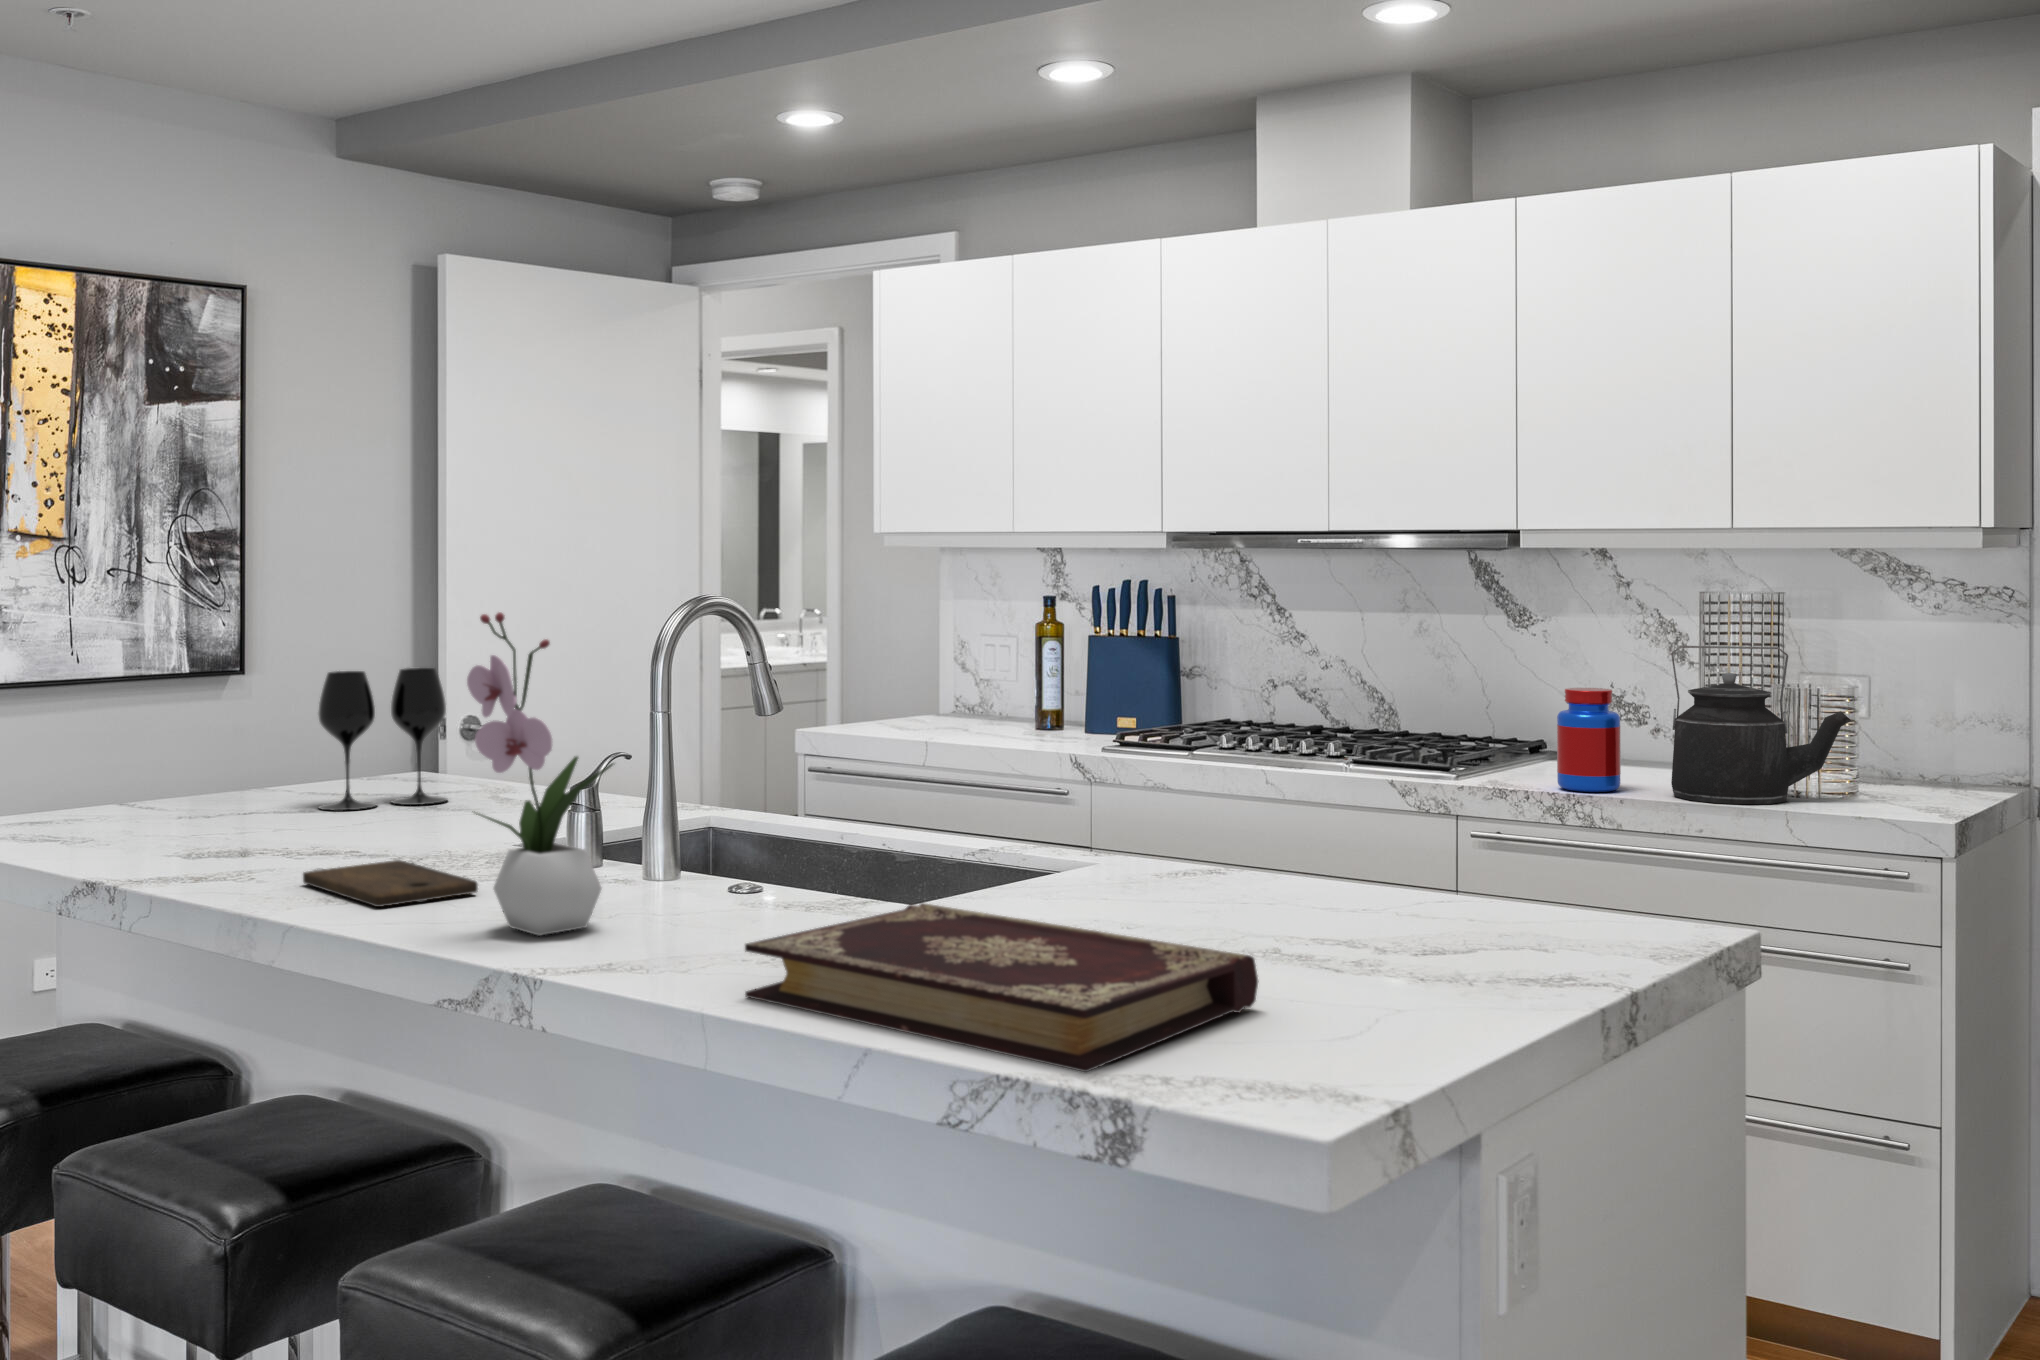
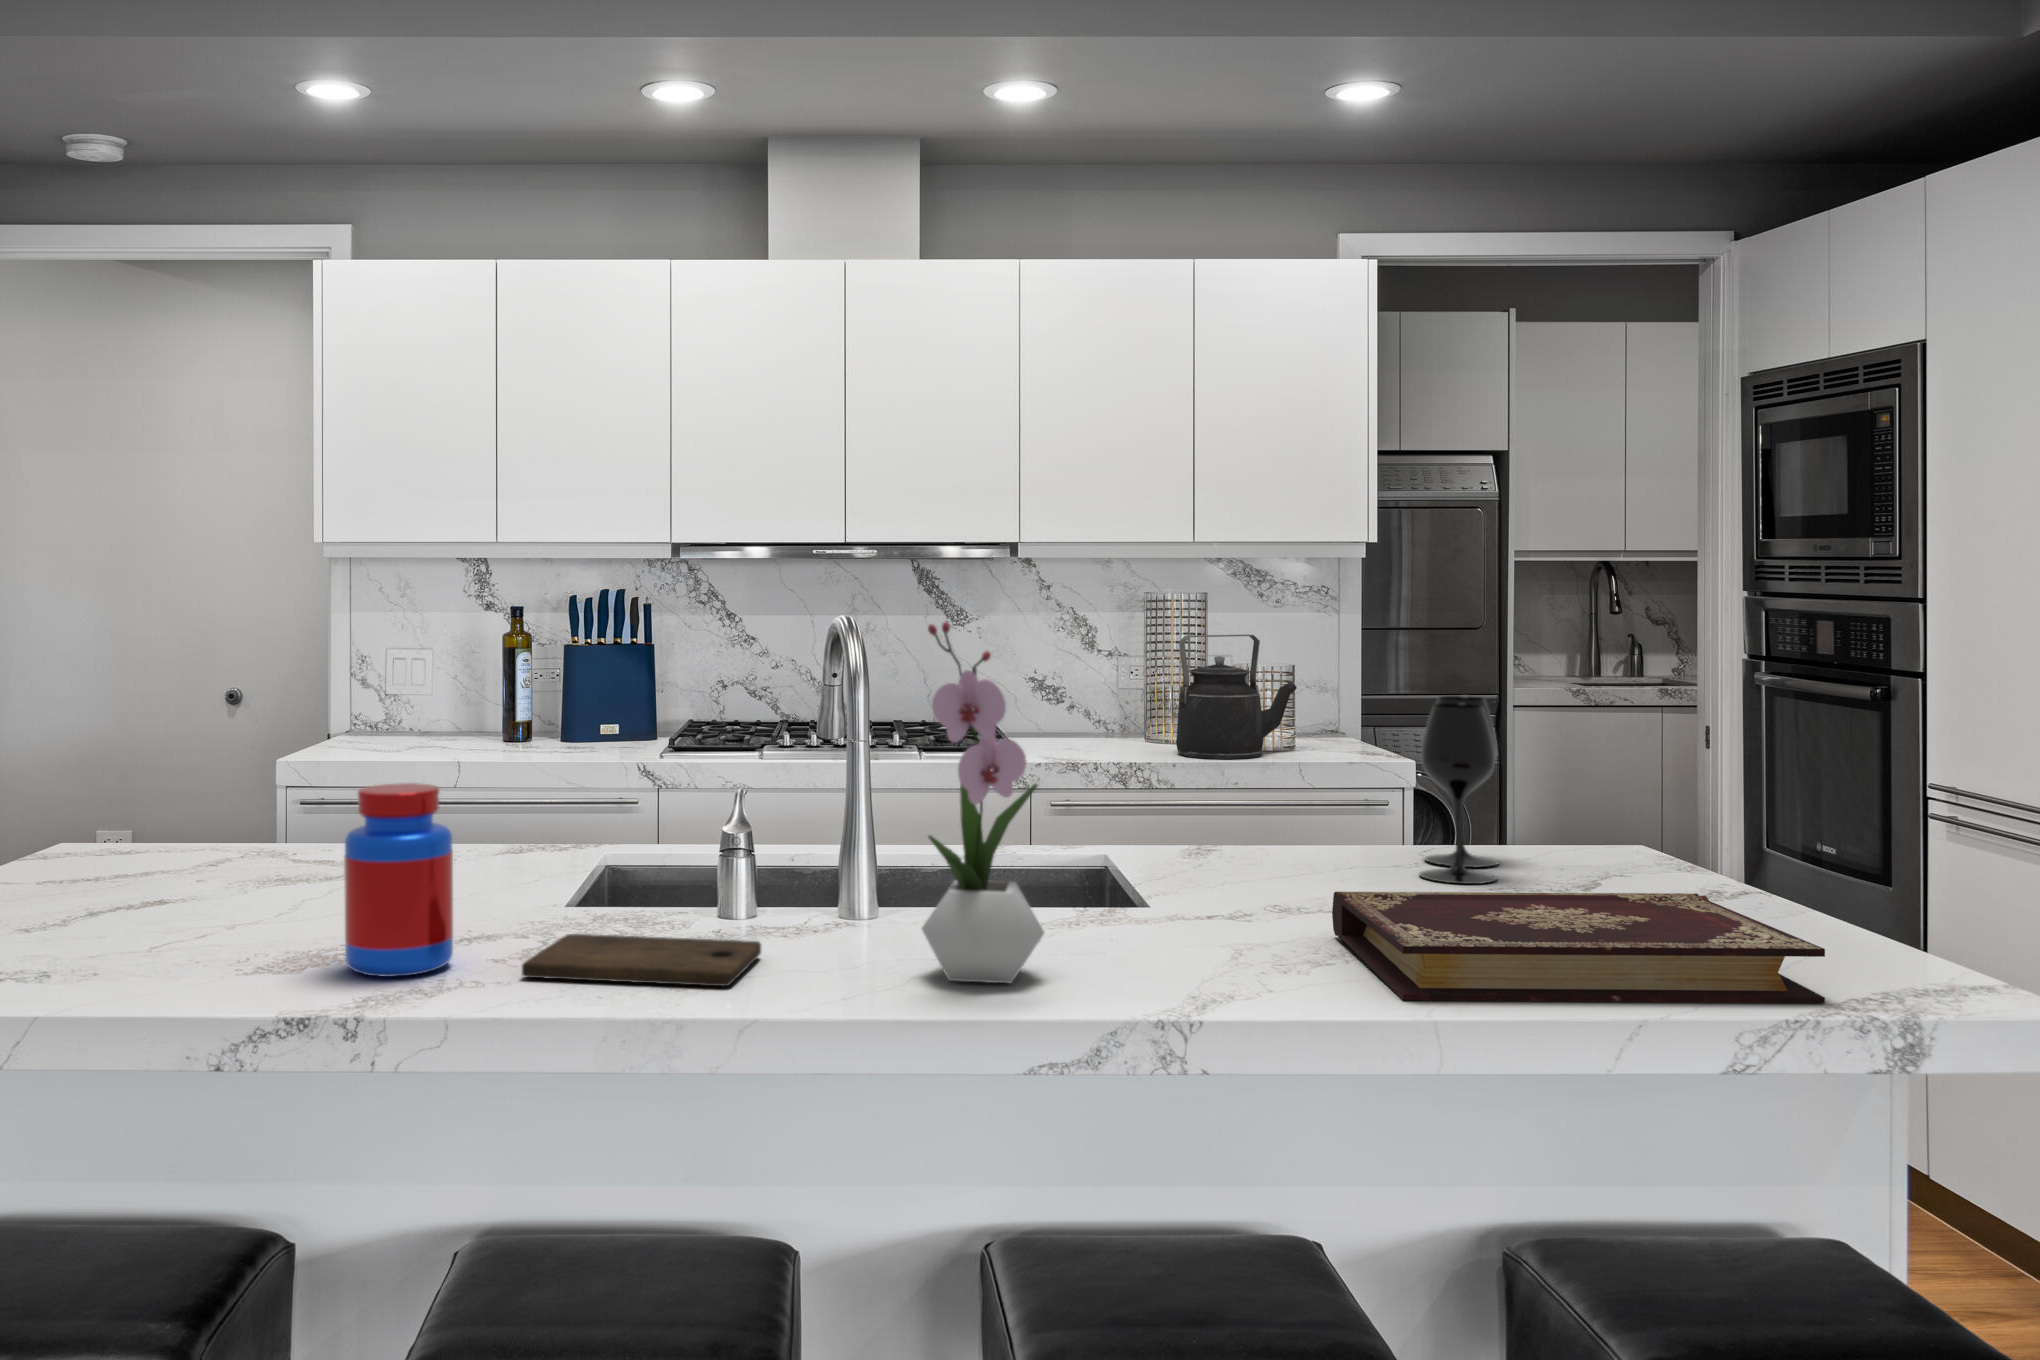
wine glass: present [318,668,448,811] -> present [1420,696,1498,884]
jar: present [1557,688,1621,792] -> present [344,783,453,977]

